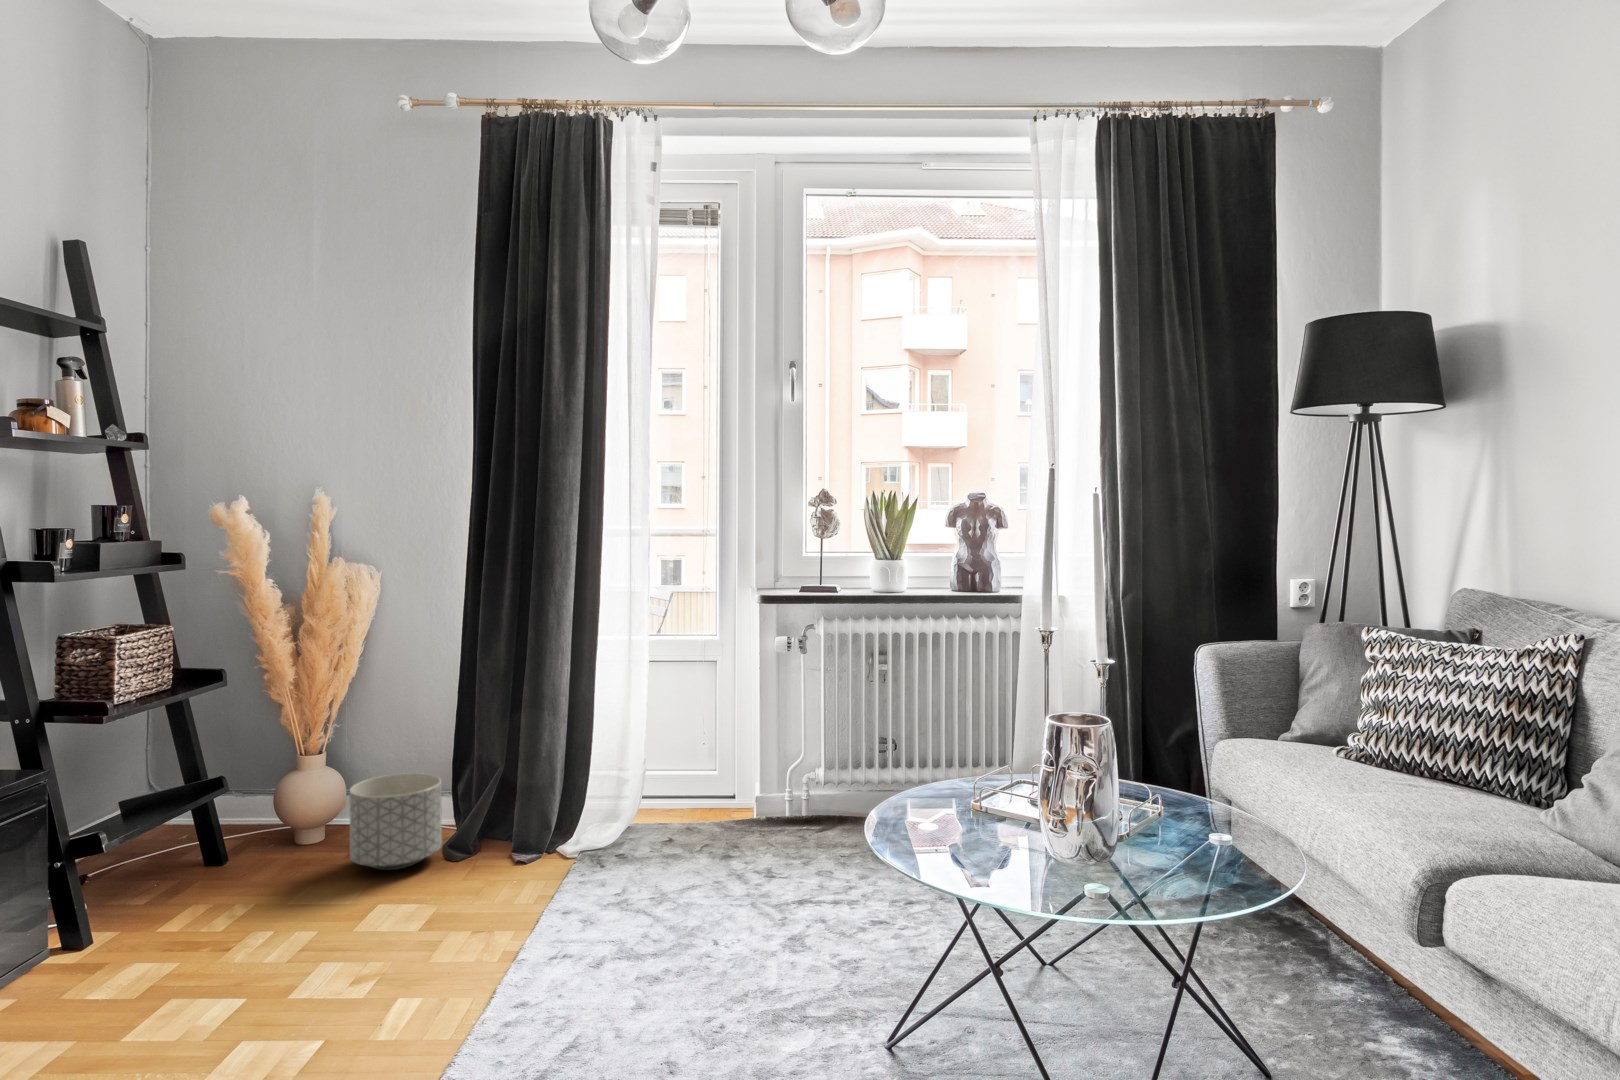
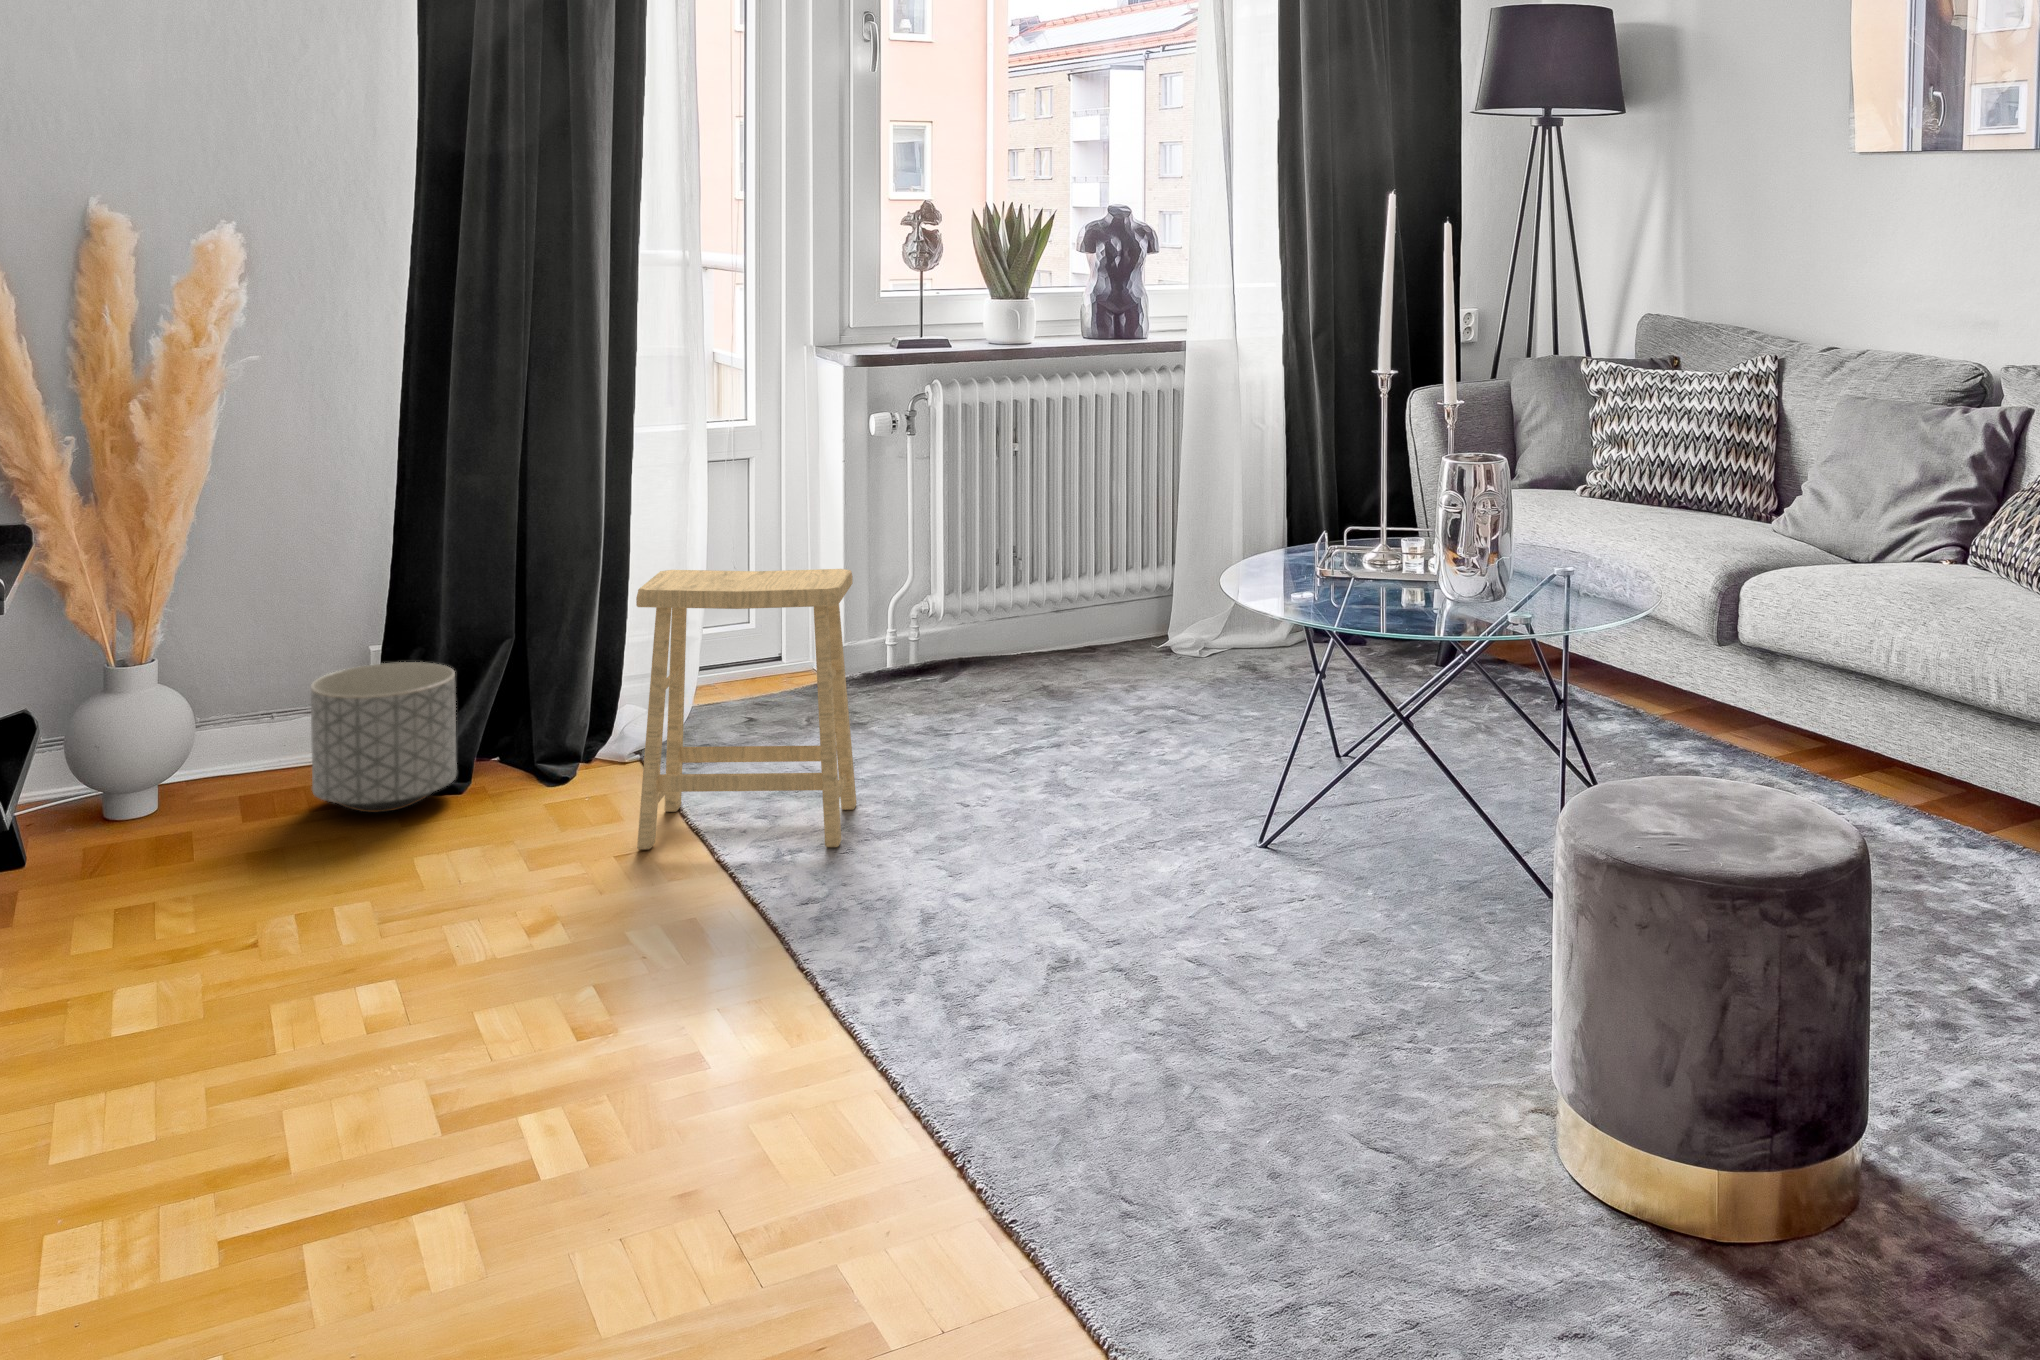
footstool: none [448,737,622,971] -> present [636,569,857,850]

